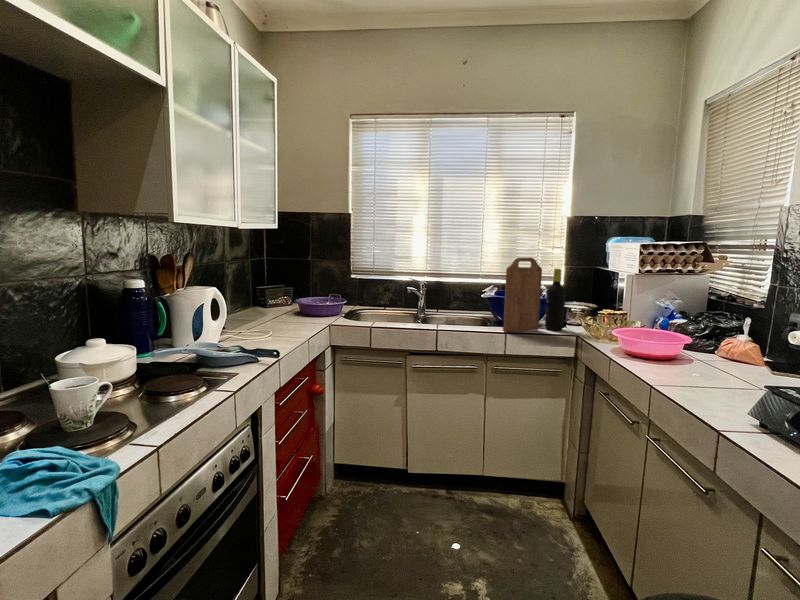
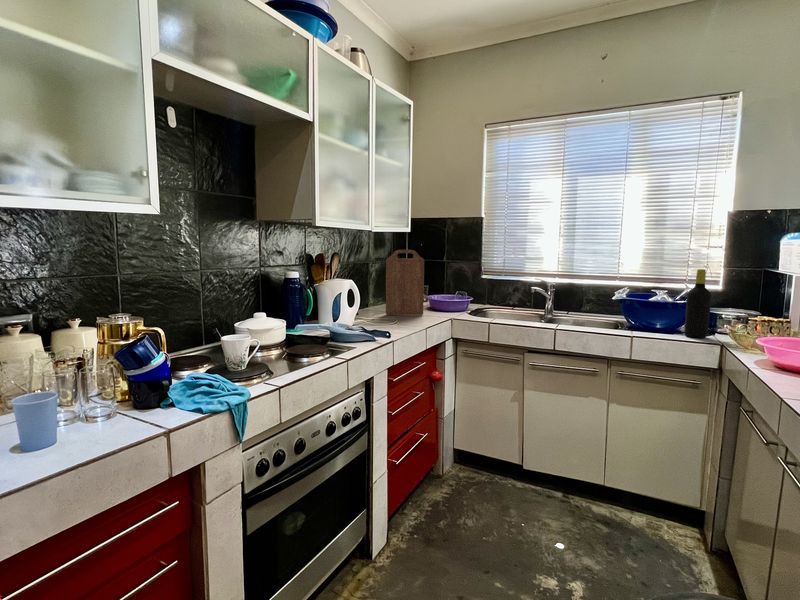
cutting board: present [503,258,542,332] -> present [386,250,424,315]

